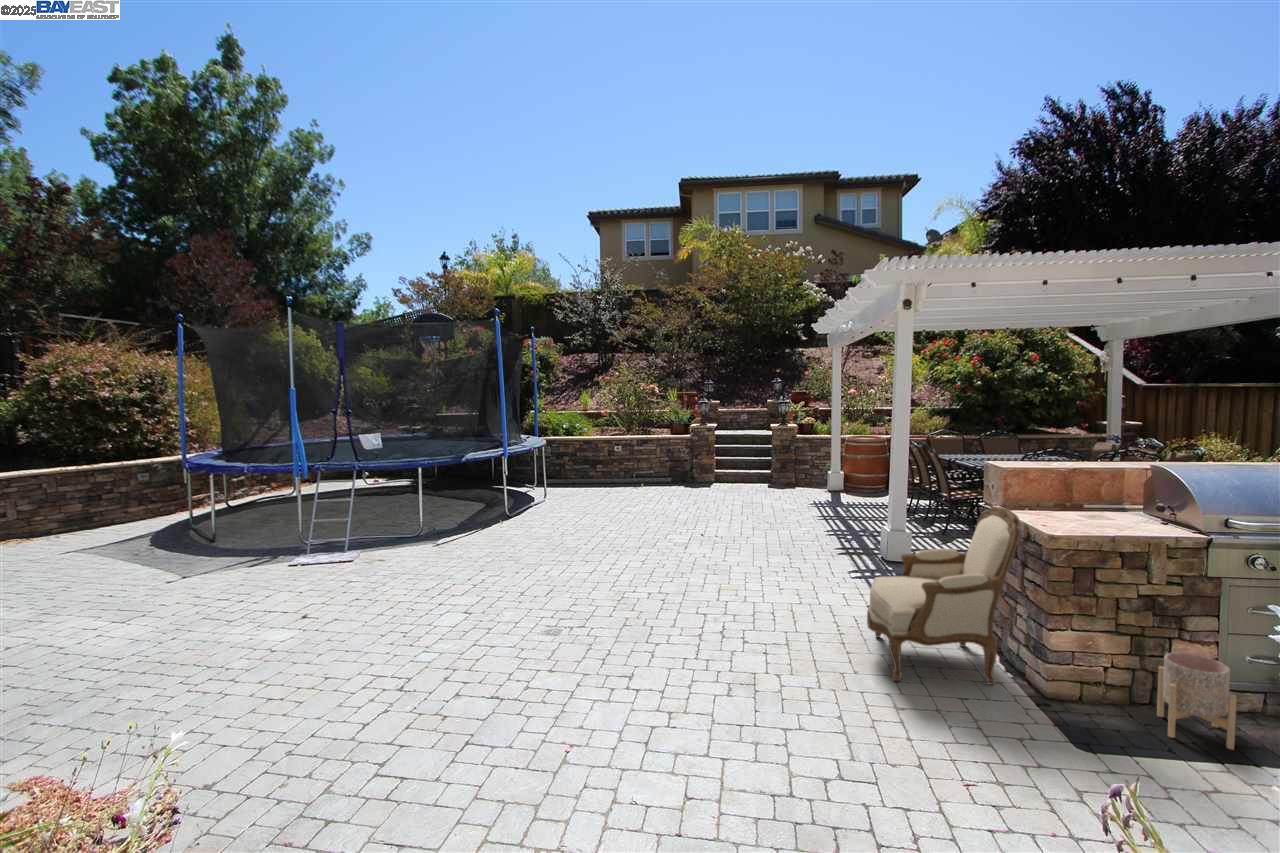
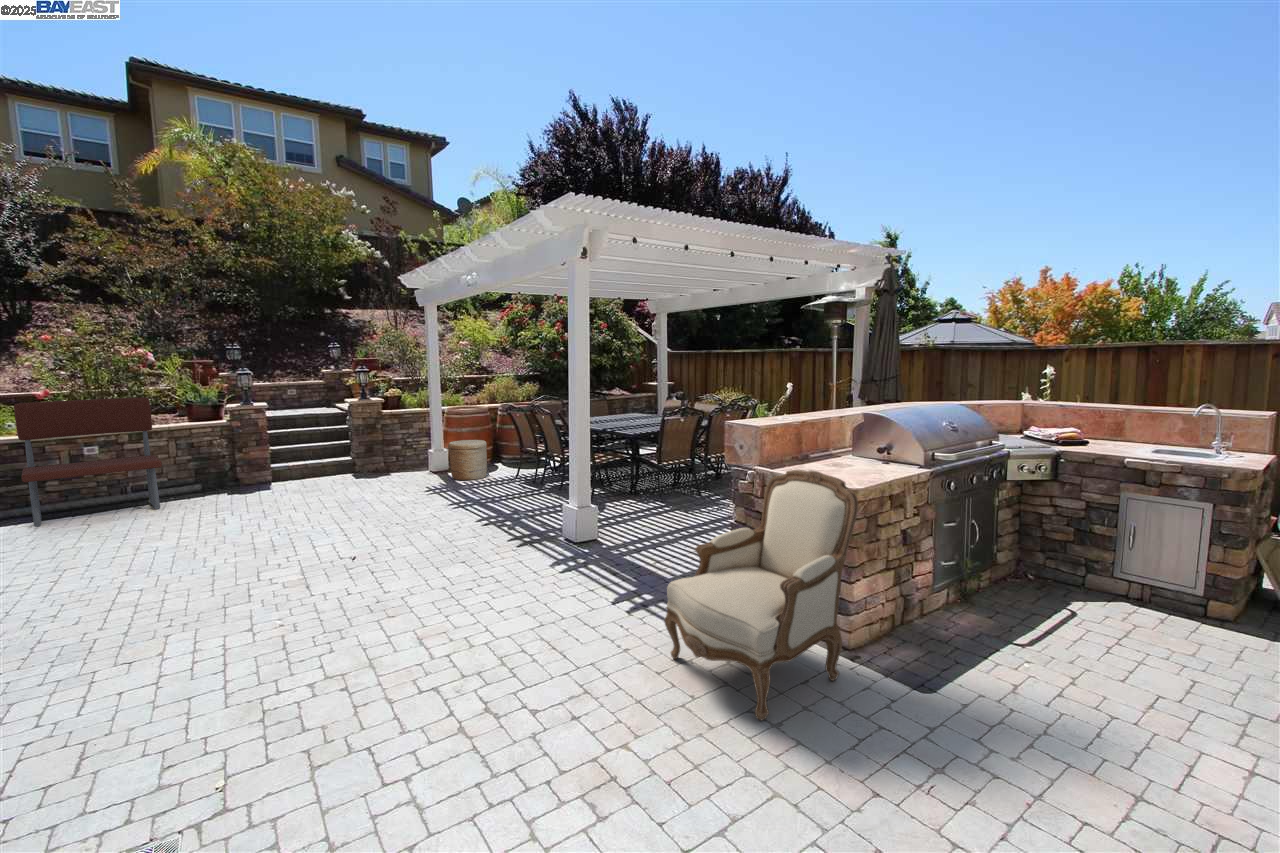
bench: none [586,418,650,491] -> present [14,397,162,527]
woven basket: none [838,465,873,500] -> present [448,440,487,481]
planter: present [1157,652,1236,750] -> none [961,590,1040,680]

